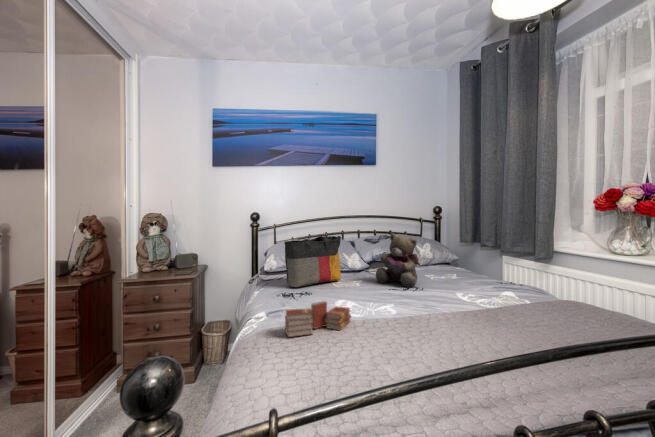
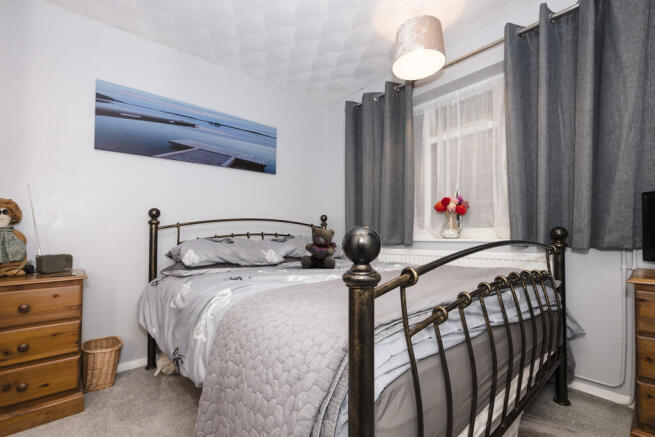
tote bag: present [284,236,341,287] -> none [221,228,270,274]
book: present [285,301,351,337] -> none [274,266,318,292]

